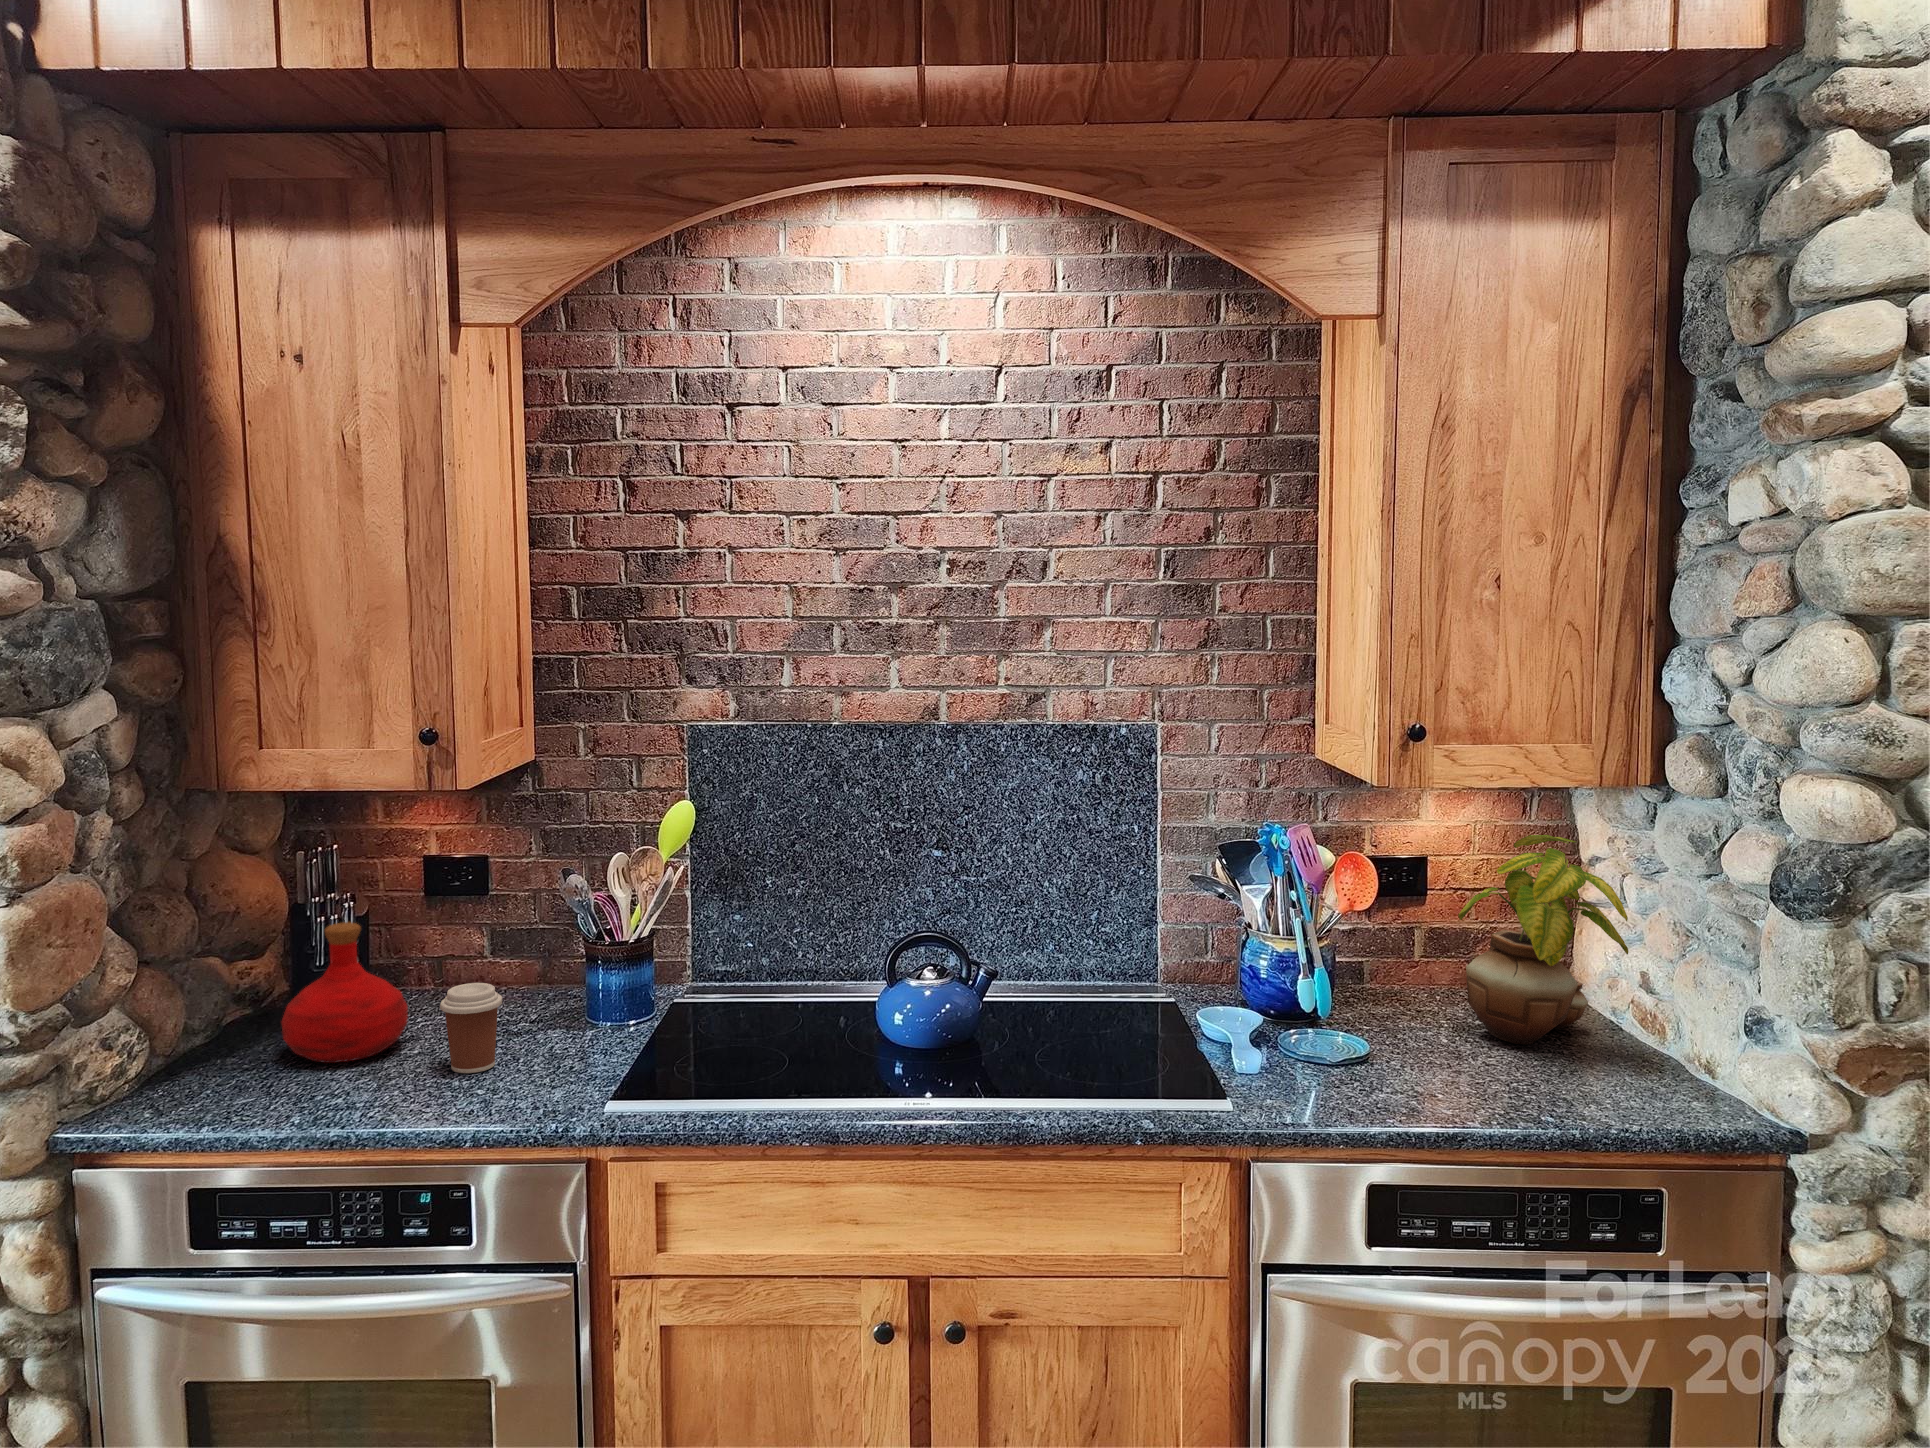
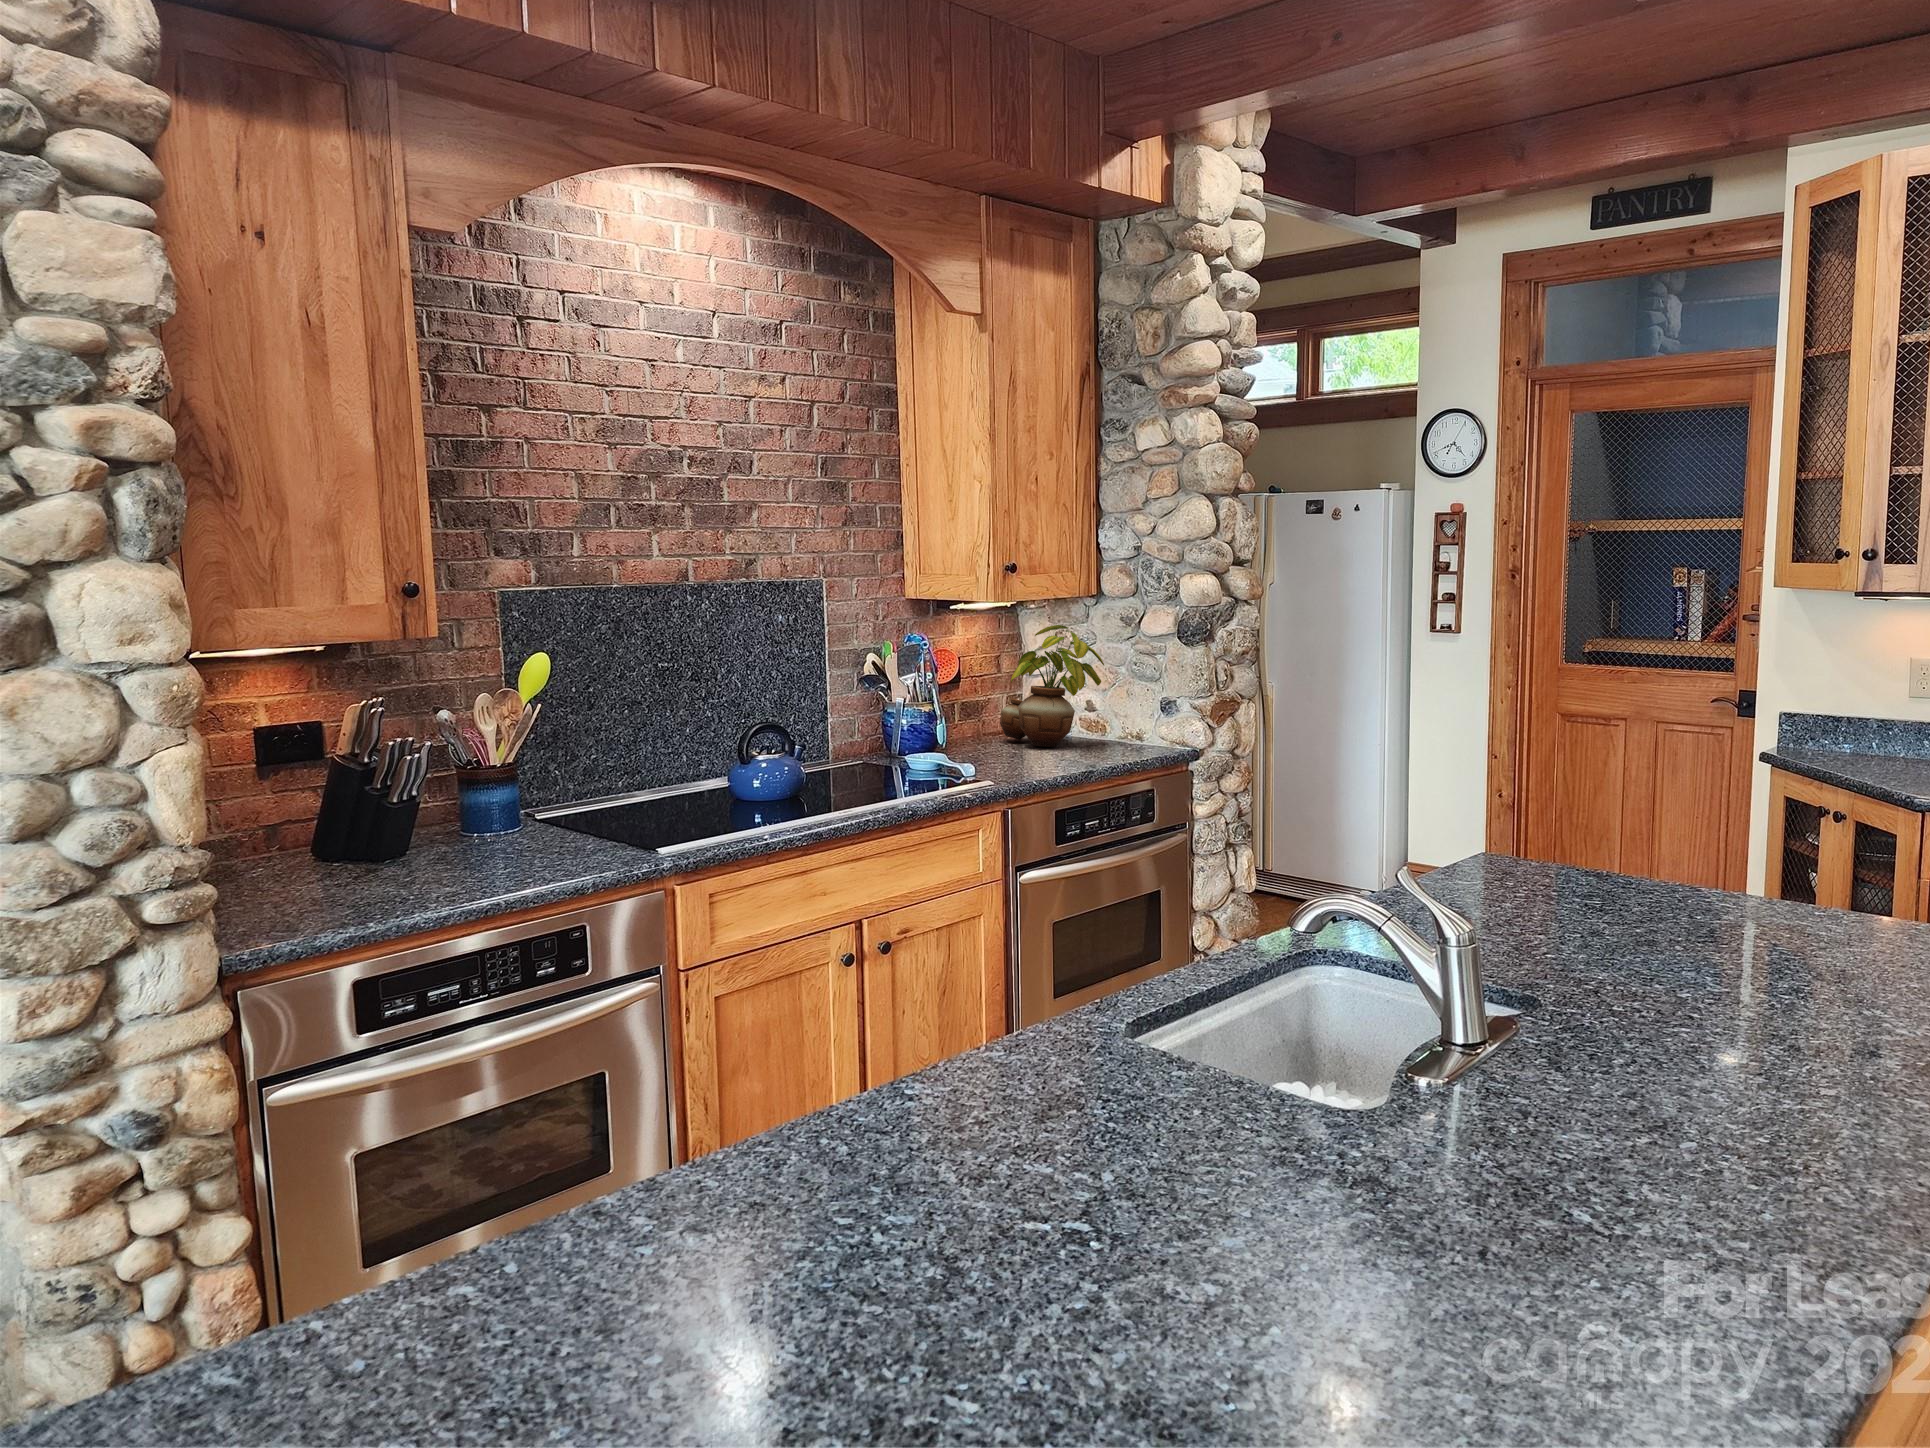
bottle: present [282,922,408,1063] -> none [317,773,438,900]
coffee cup: present [440,983,502,1073] -> none [495,802,548,875]

